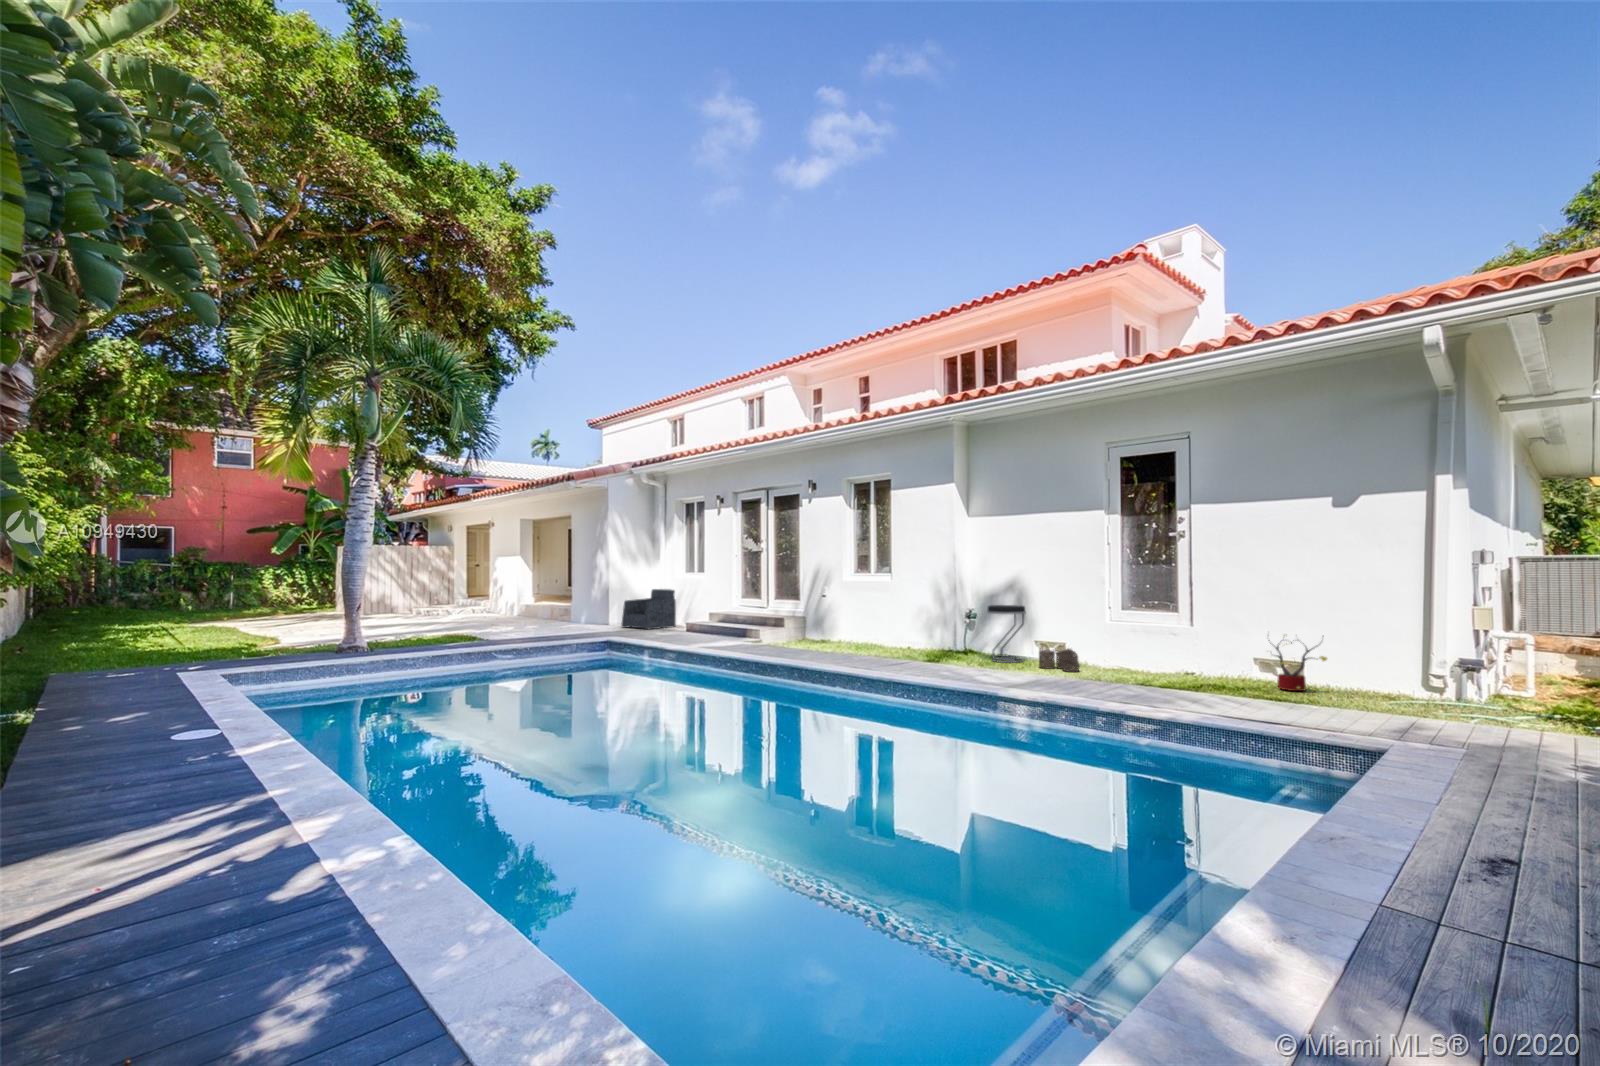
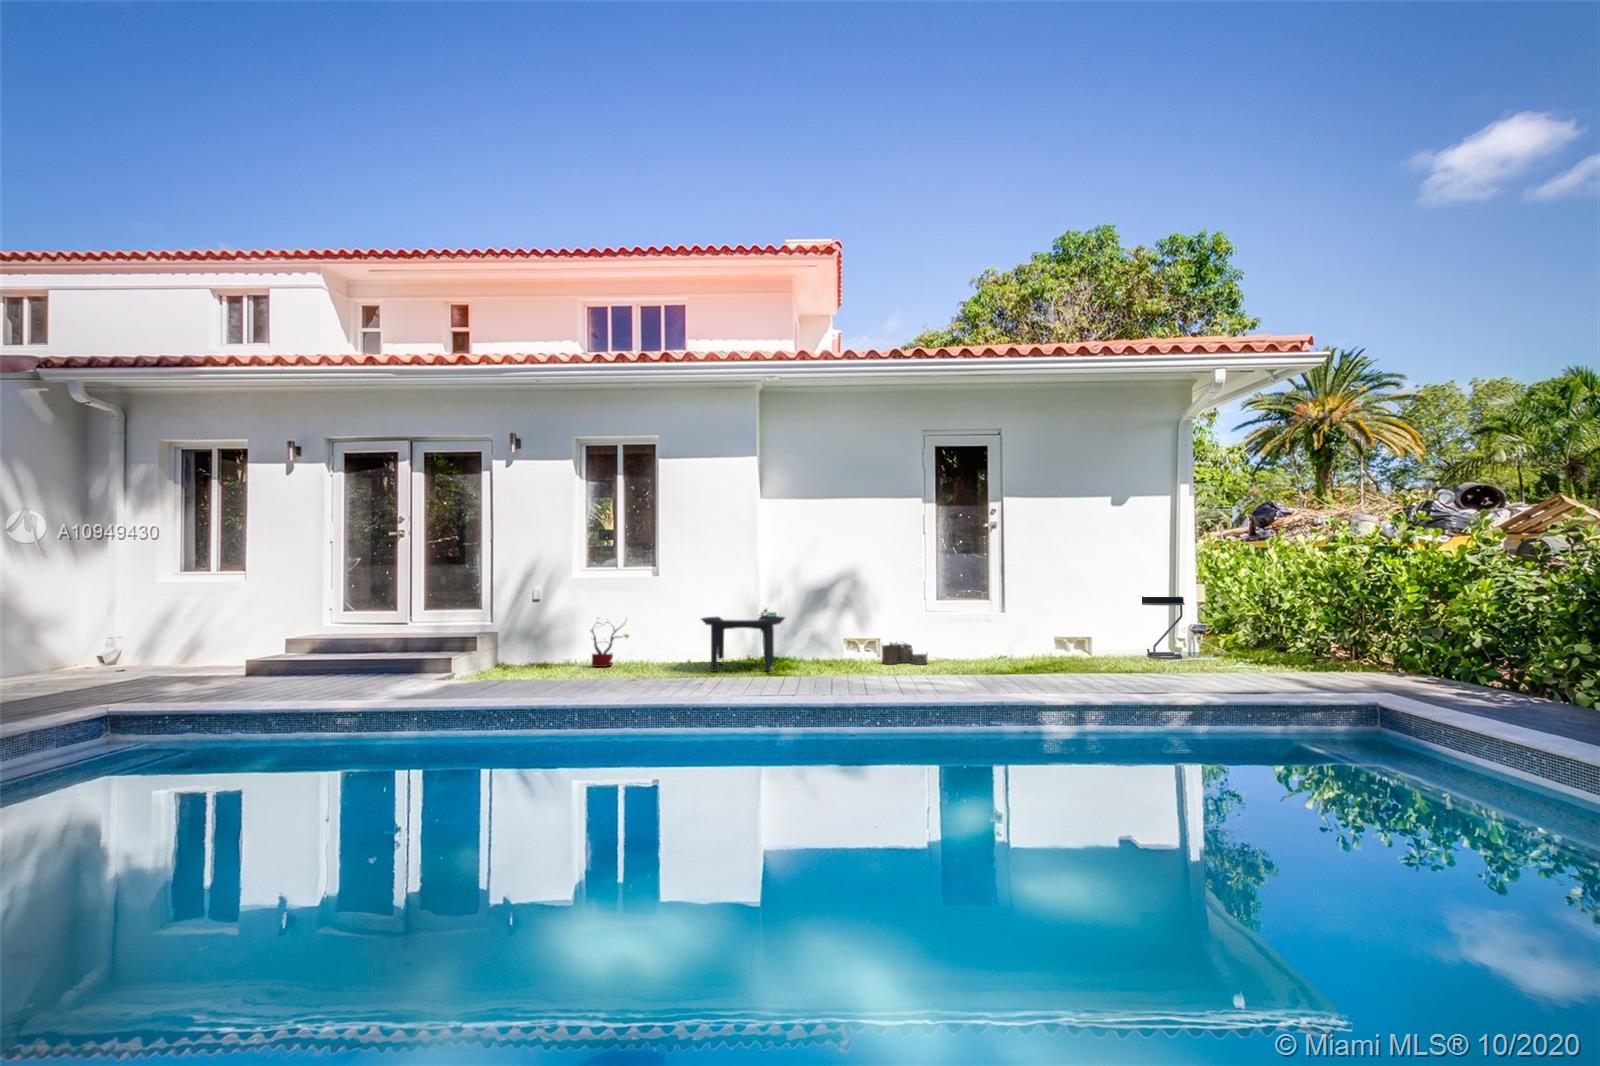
armchair: present [621,589,676,629] -> none [28,606,165,687]
stool: present [987,605,1026,663] -> present [1142,596,1185,659]
round table: none [891,614,962,661] -> present [701,616,785,672]
decorative plant: present [1269,635,1327,691] -> present [591,625,629,667]

